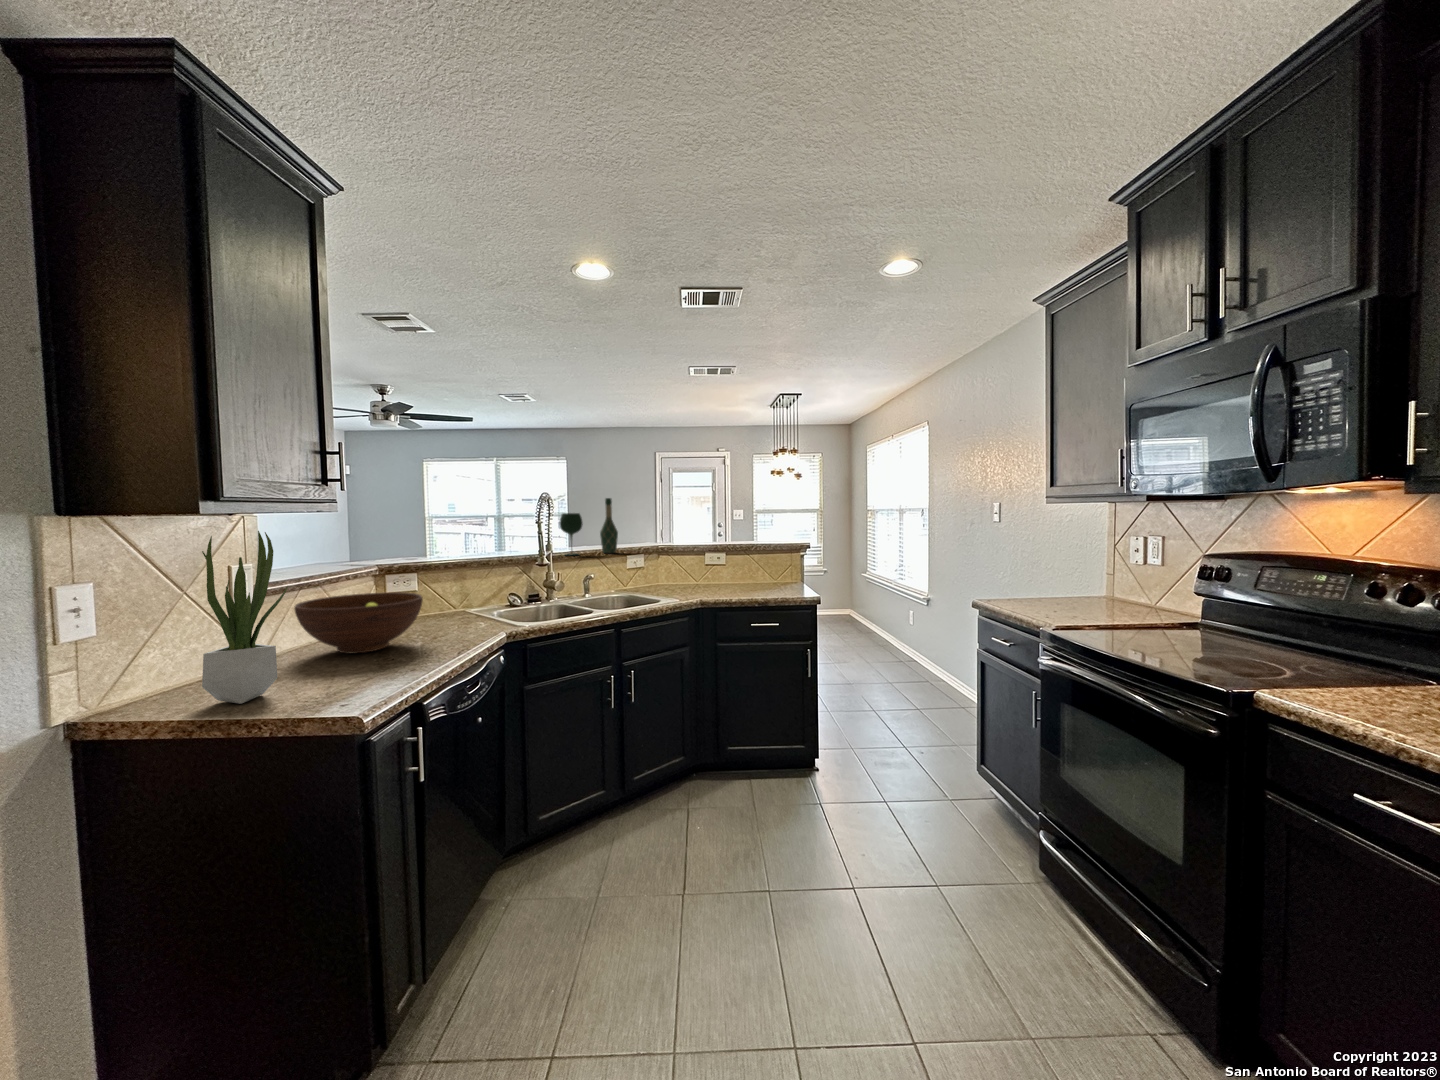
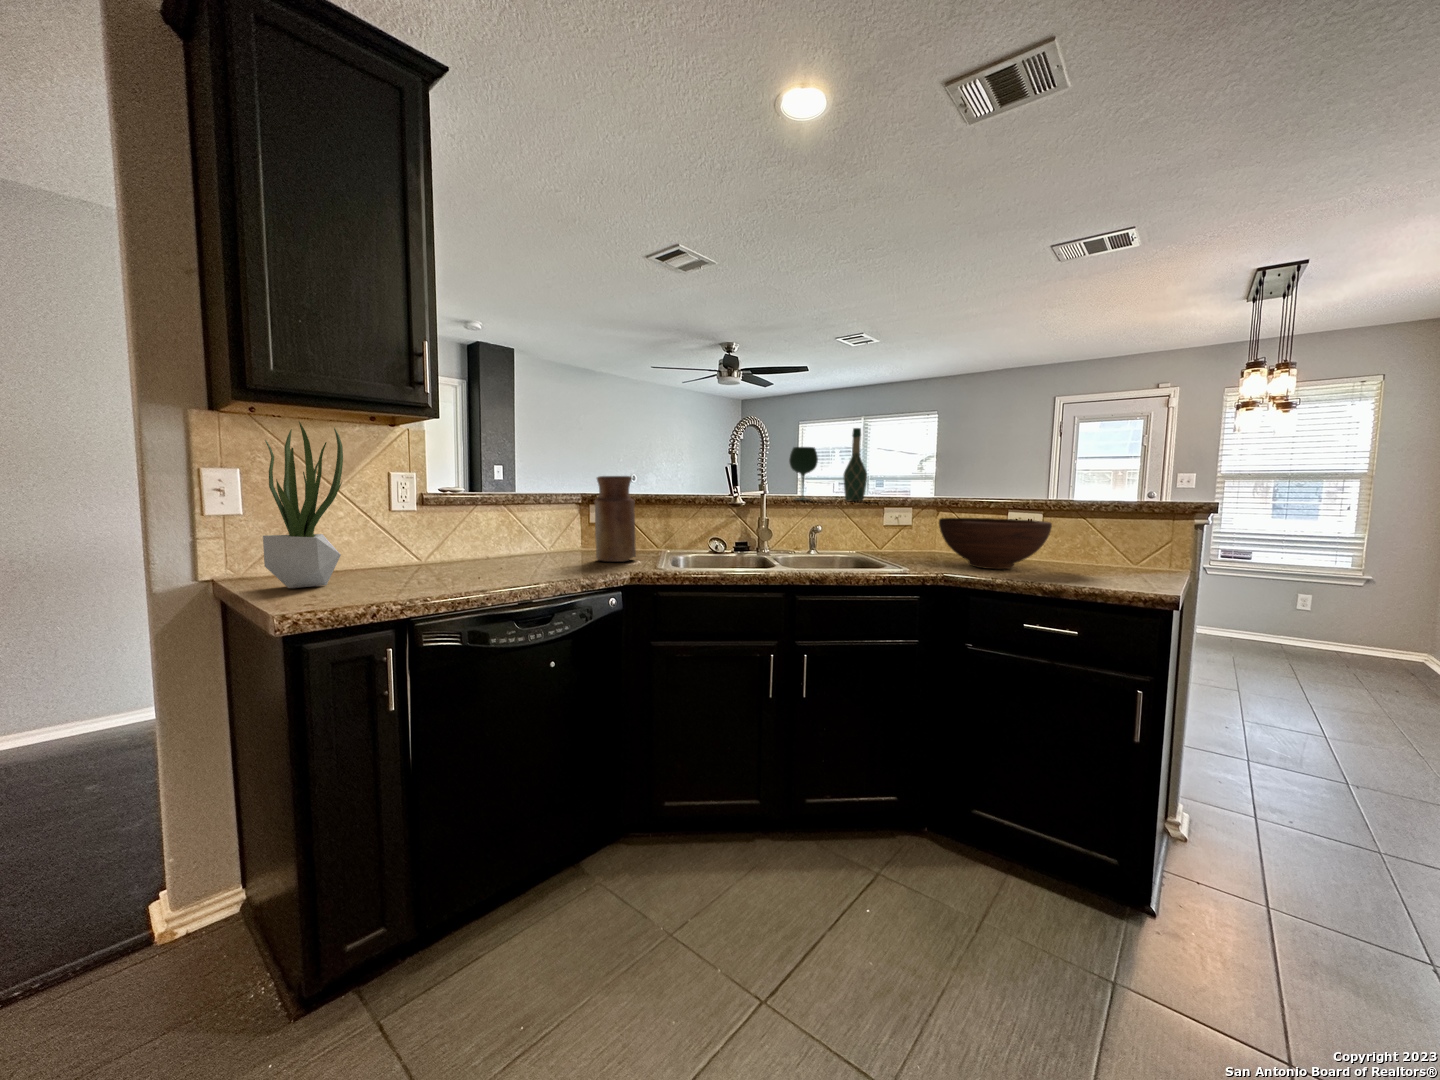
vase: none [432,549,473,628] -> present [595,476,636,562]
fruit bowl: present [294,592,423,654] -> present [939,518,1052,569]

